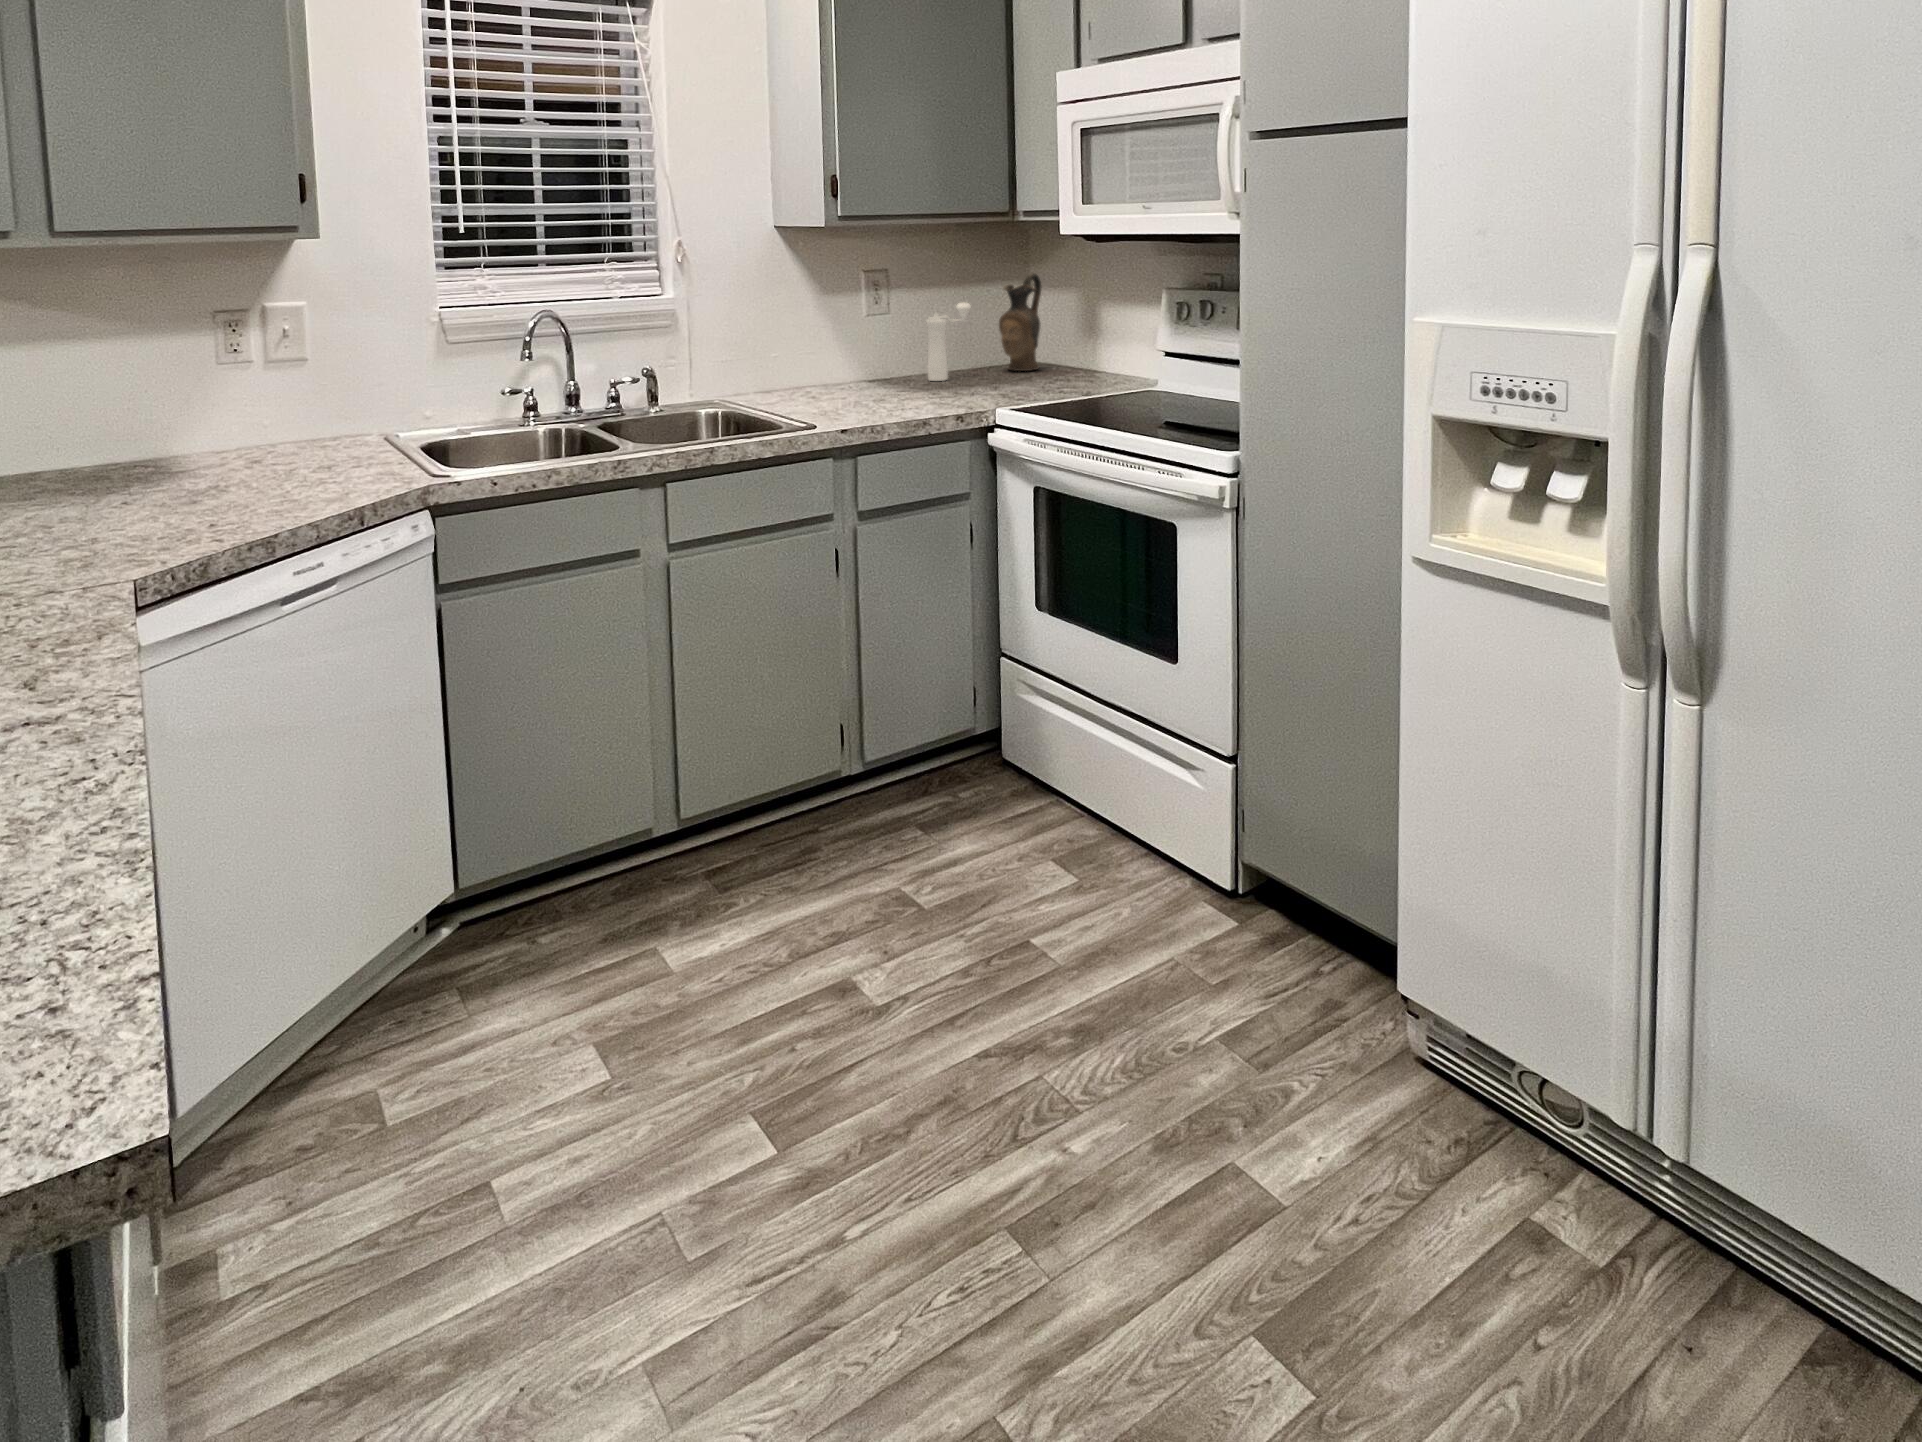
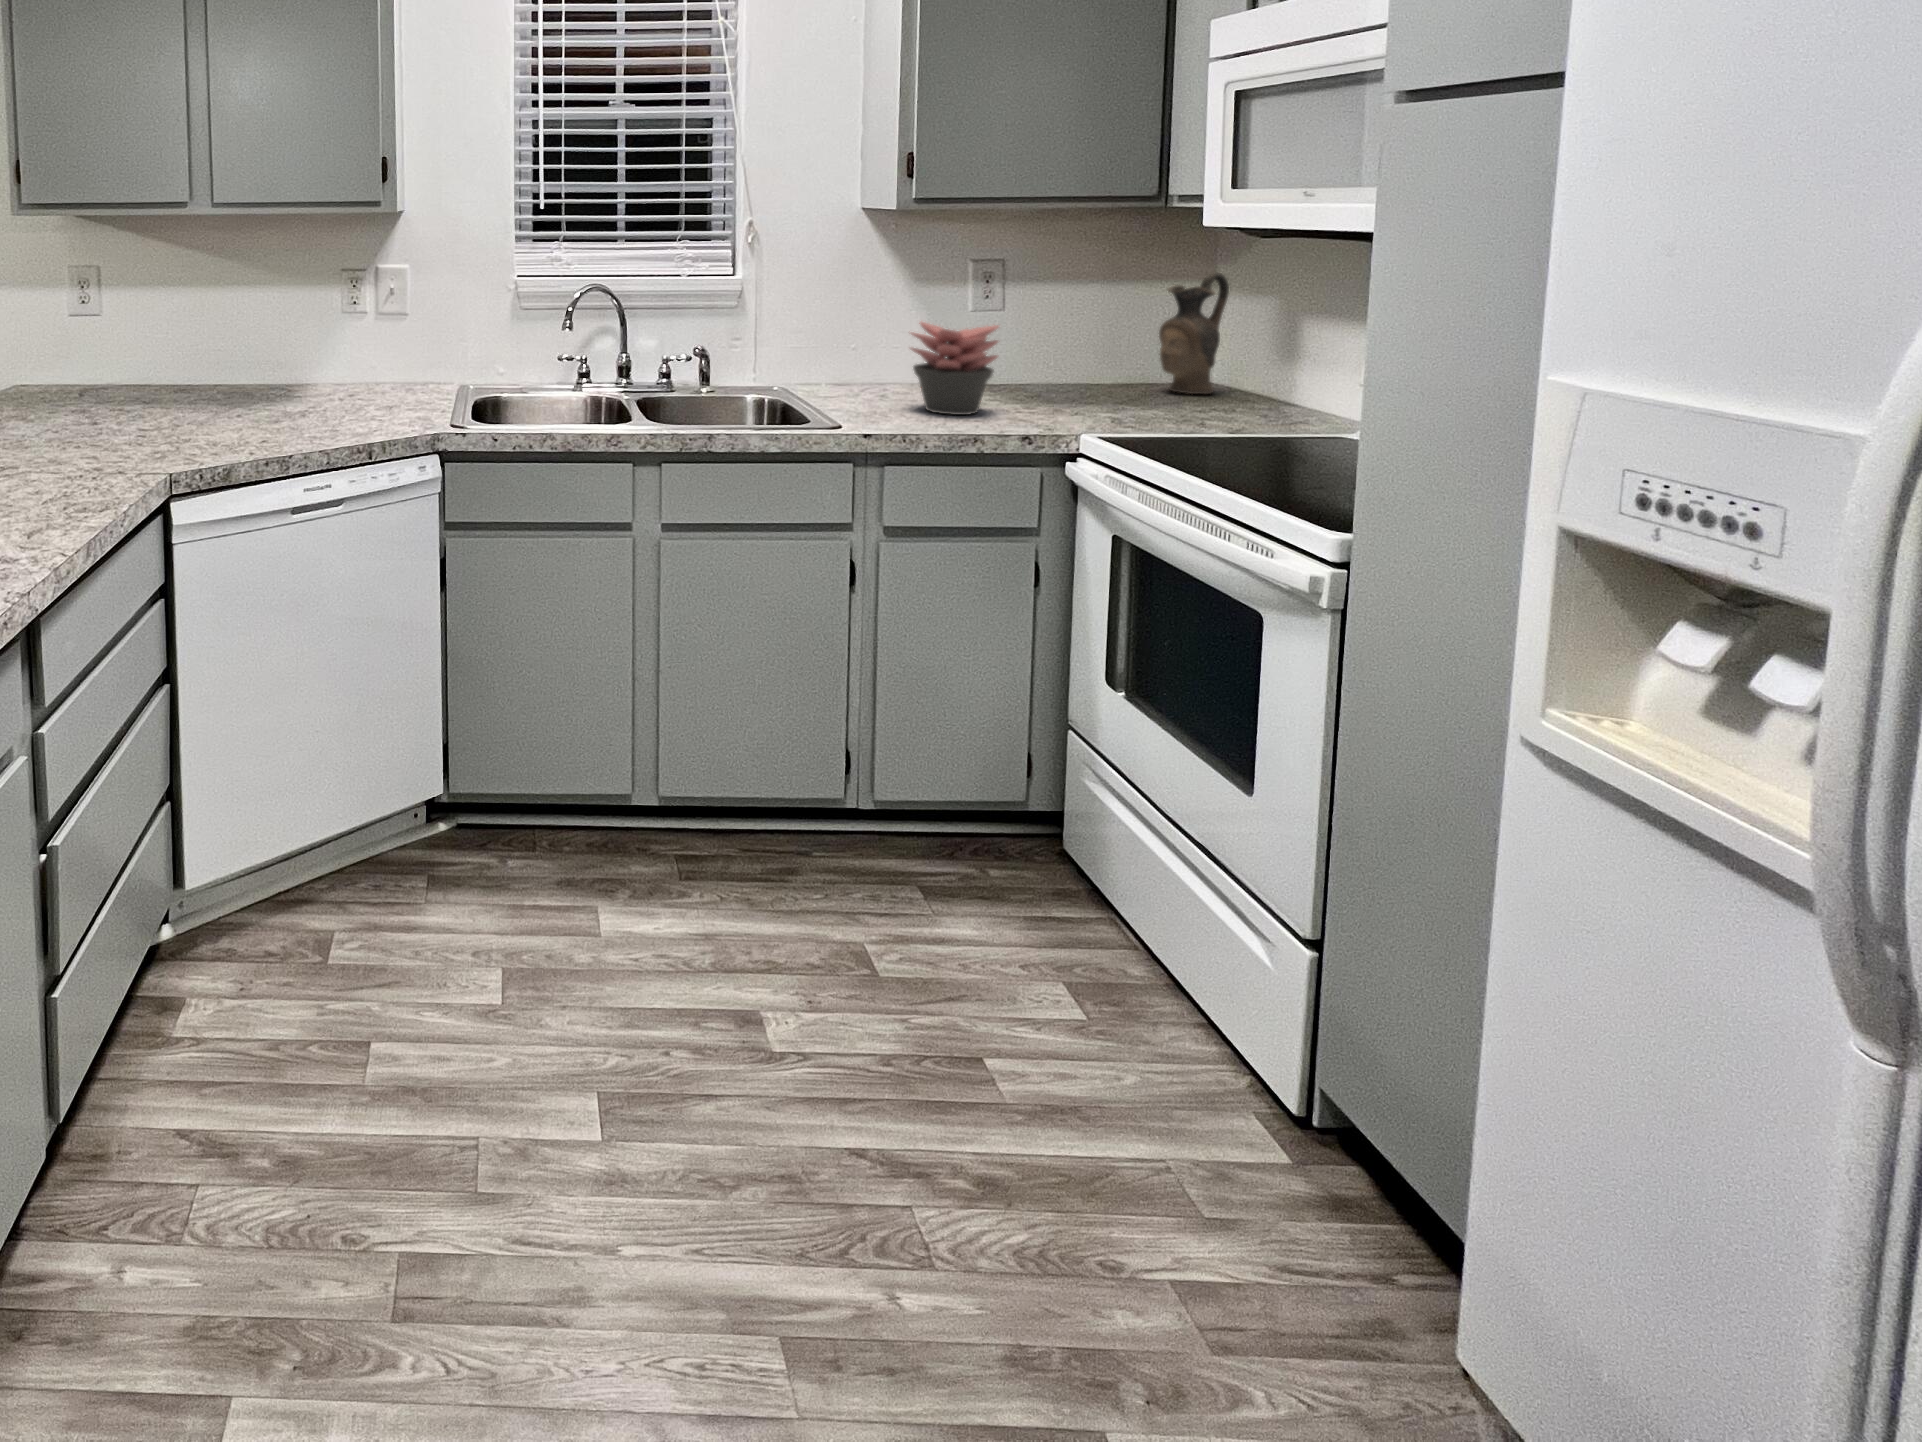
pepper mill: present [927,303,970,381] -> none [1045,304,1115,394]
succulent plant: none [843,324,913,406] -> present [911,322,999,415]

